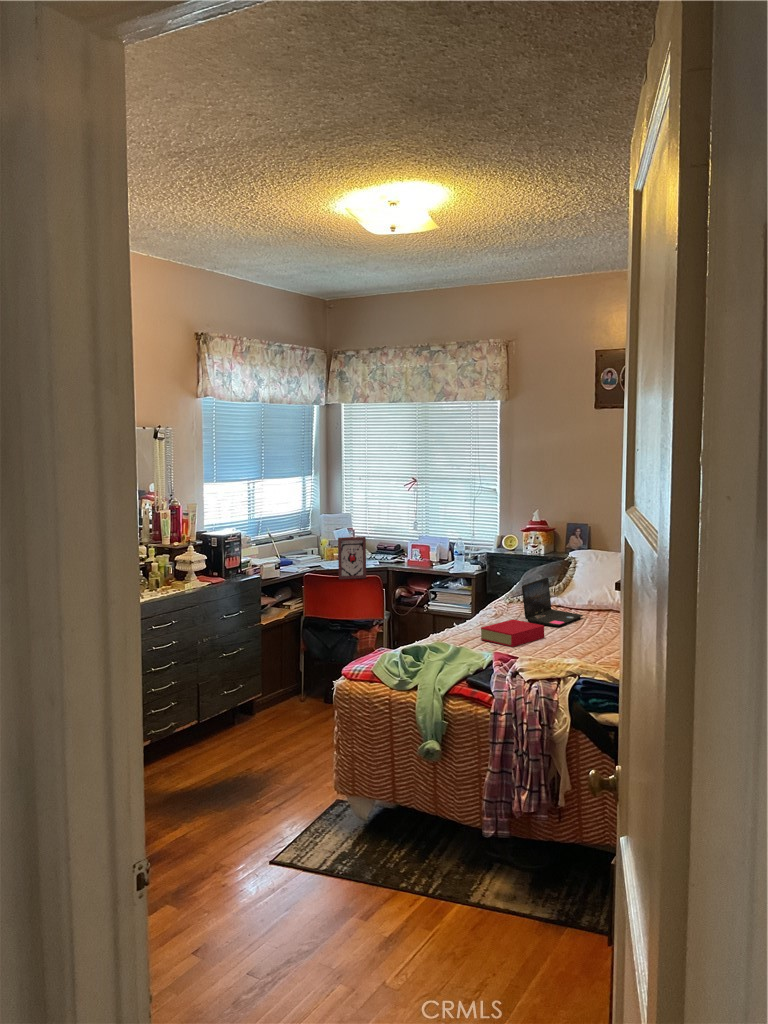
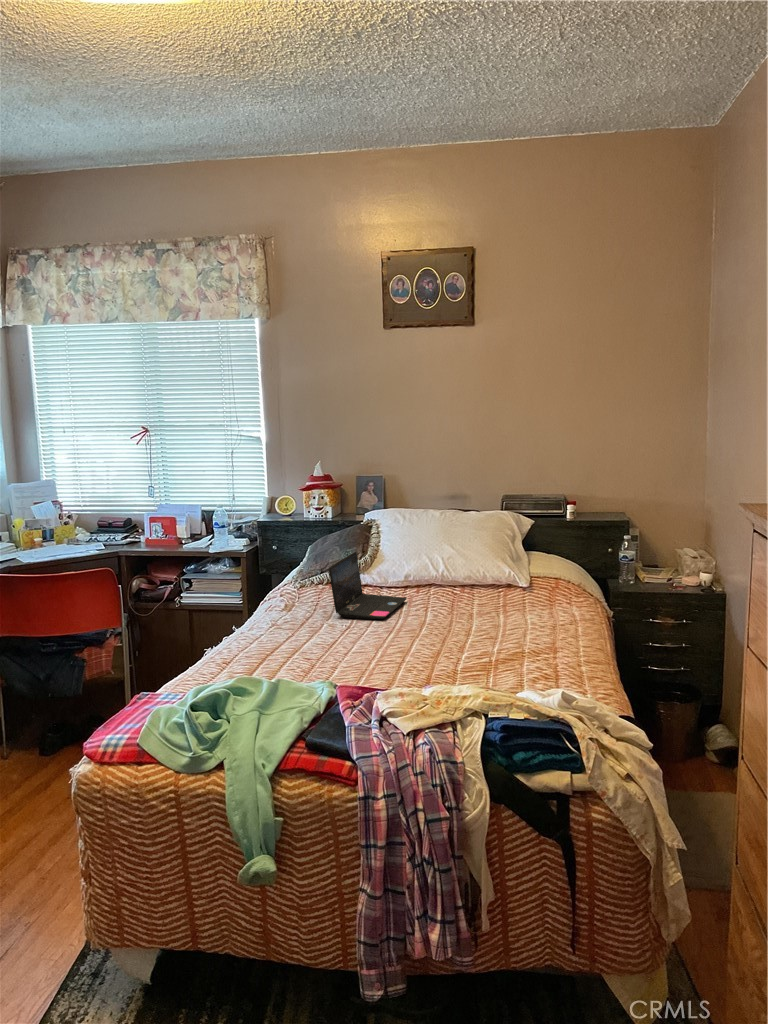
picture frame: present [338,537,366,579] -> none [44,514,93,580]
book: present [481,619,544,647] -> none [287,618,373,662]

